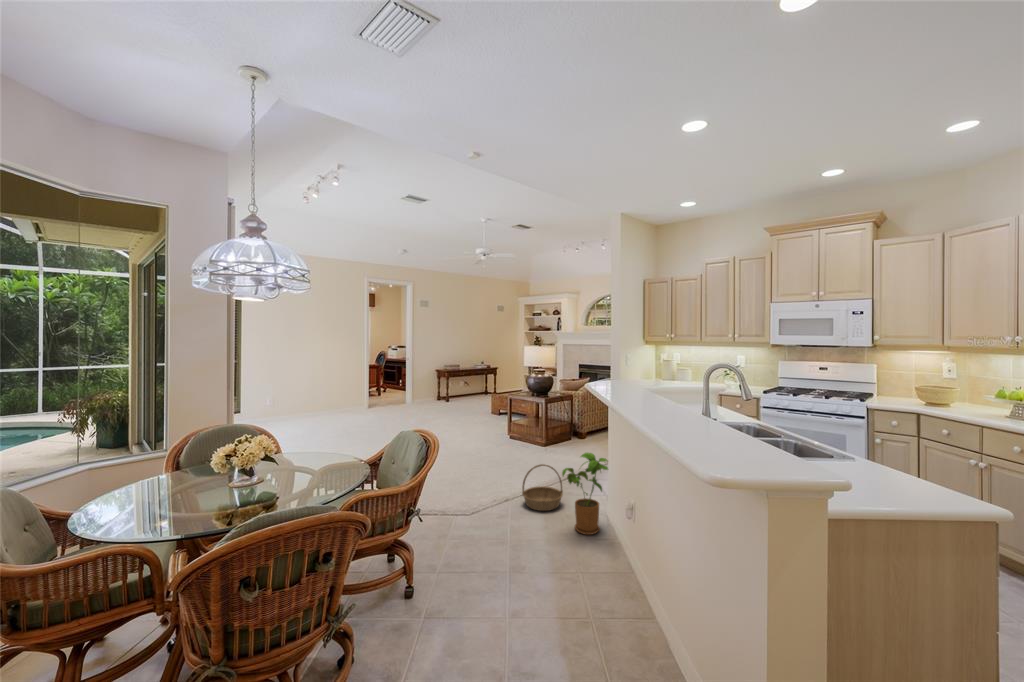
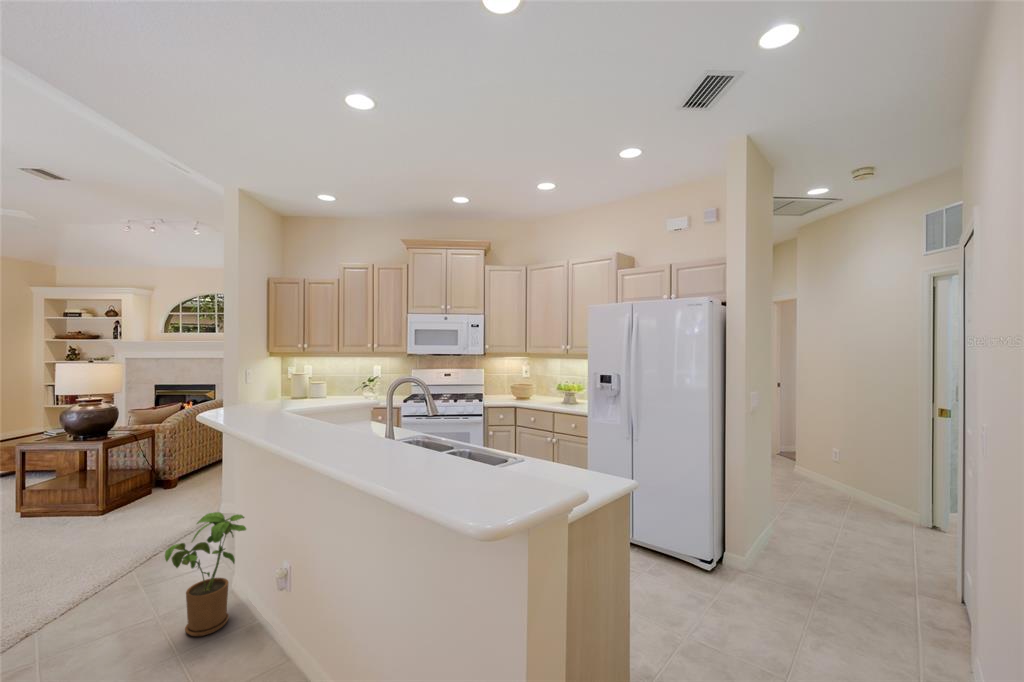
basket: present [522,464,563,511] -> none [69,548,155,631]

